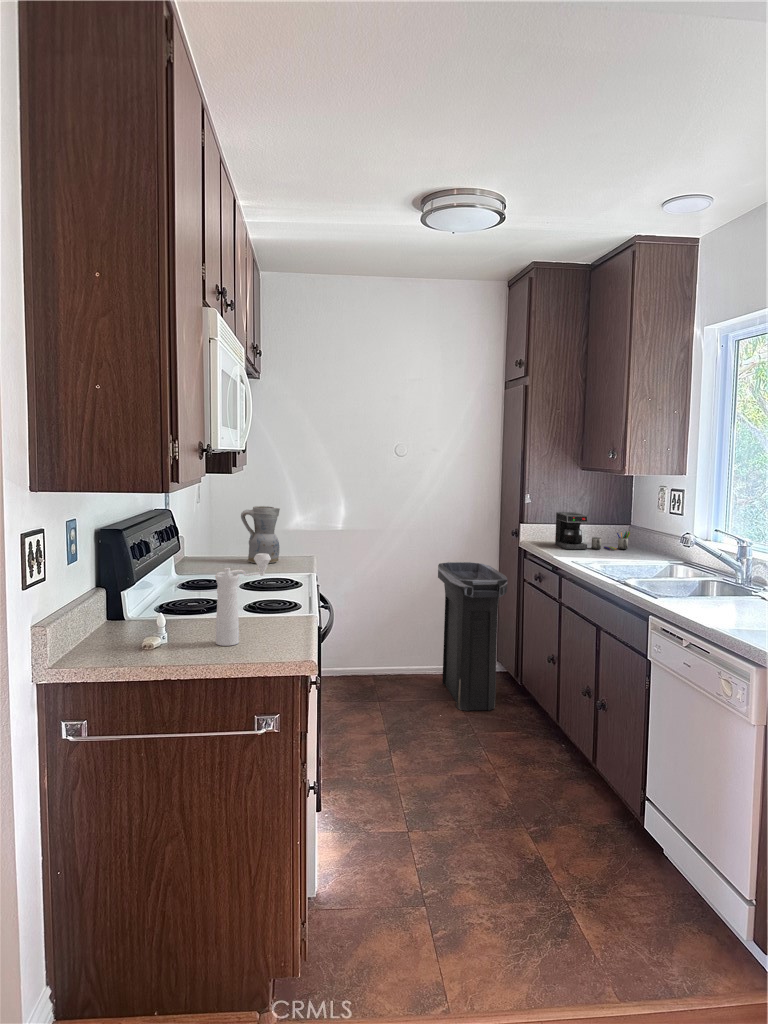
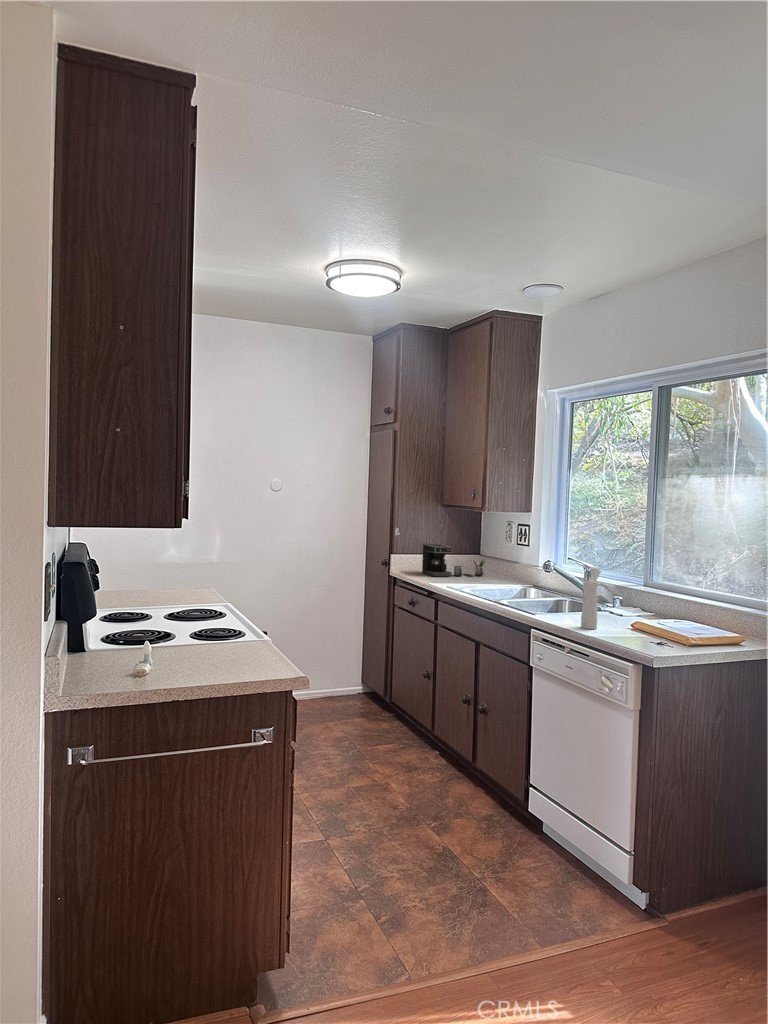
ceramic pitcher: present [241,506,280,563] -> none [145,540,184,596]
pepper mill: present [215,553,271,646] -> present [581,568,602,629]
trash can: present [438,562,508,711] -> none [313,591,384,728]

